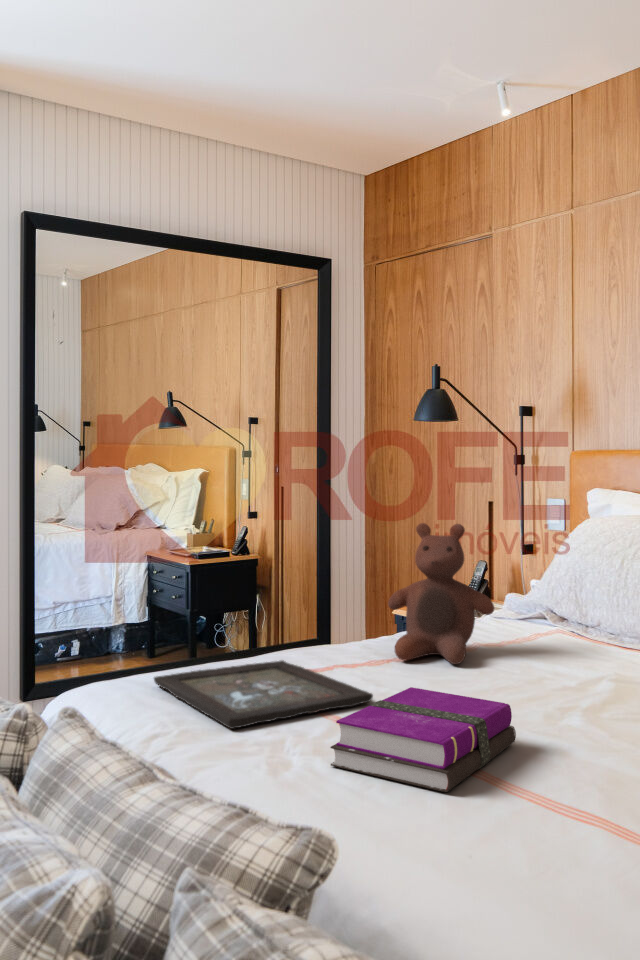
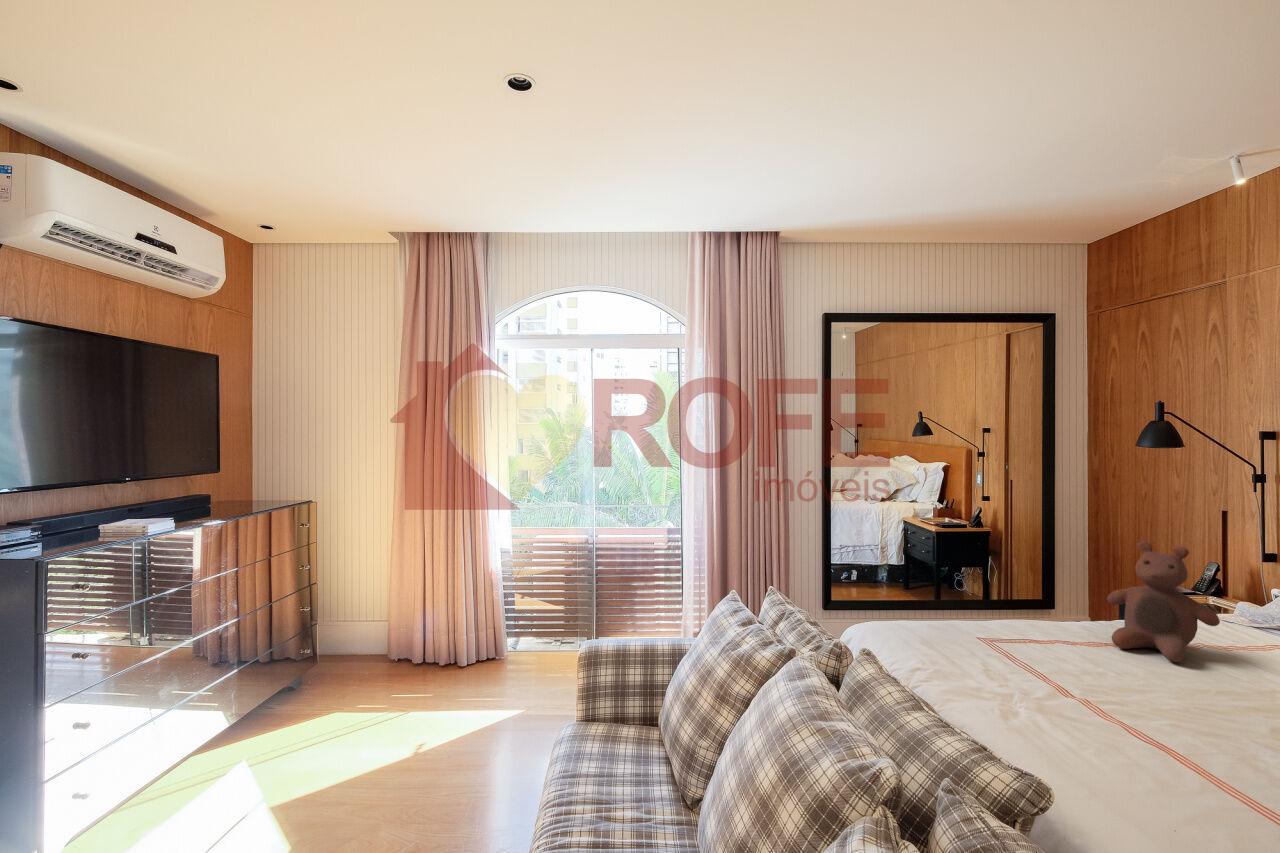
tray: present [154,660,373,729] -> none [913,623,1088,680]
hardback book: present [330,687,516,792] -> none [1048,681,1228,775]

